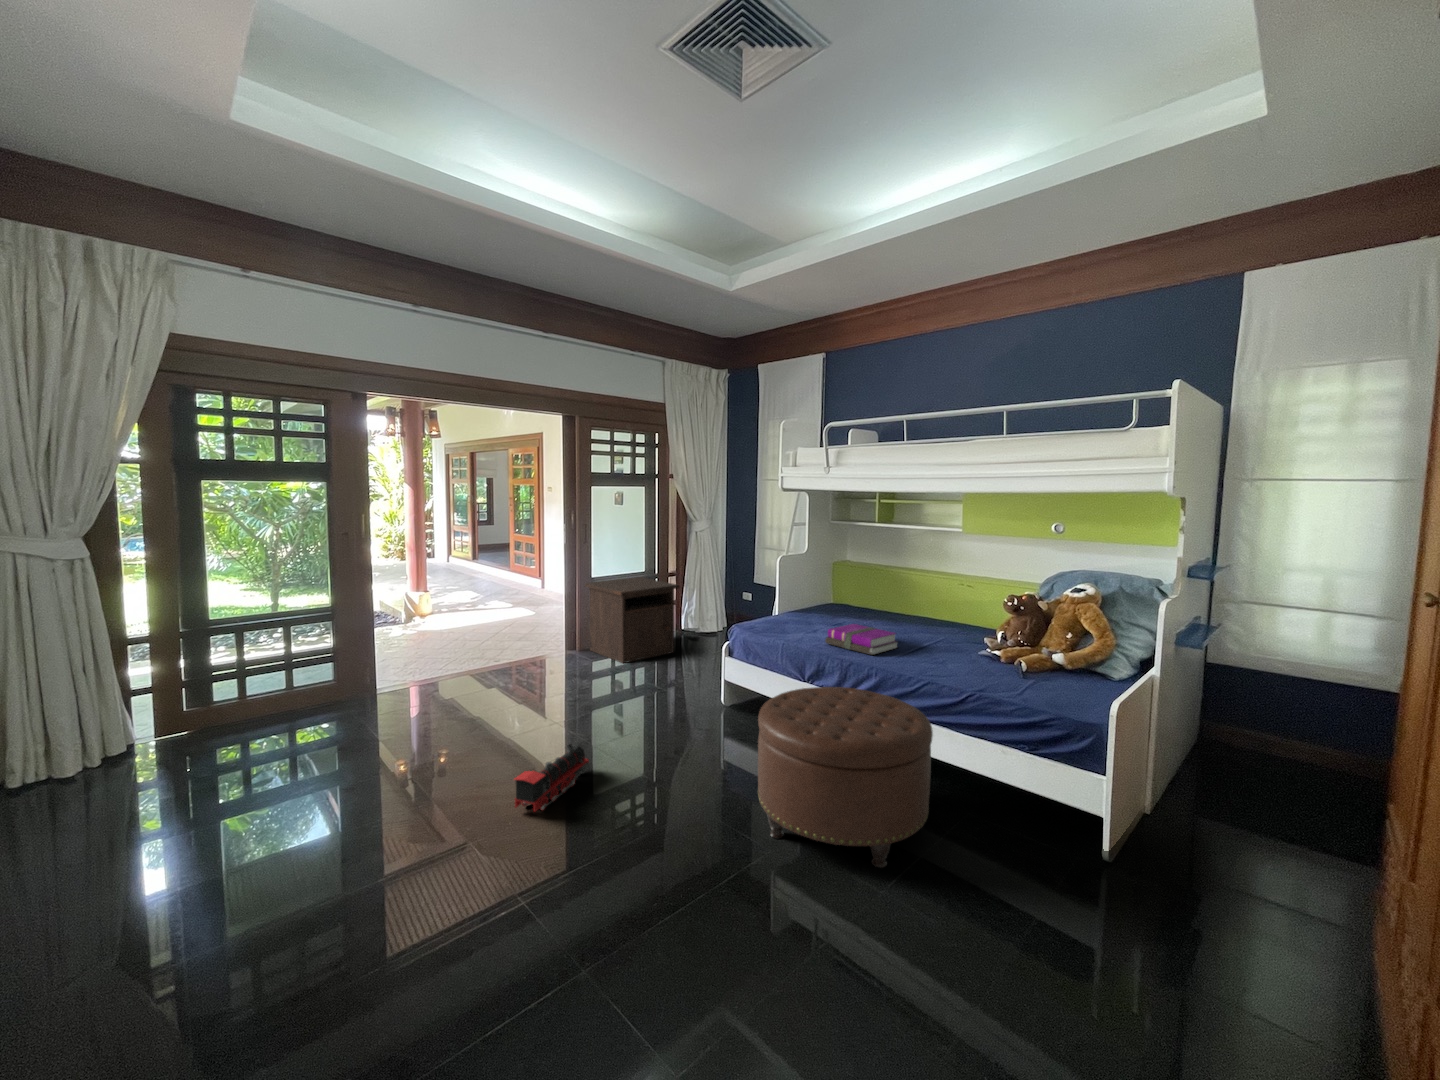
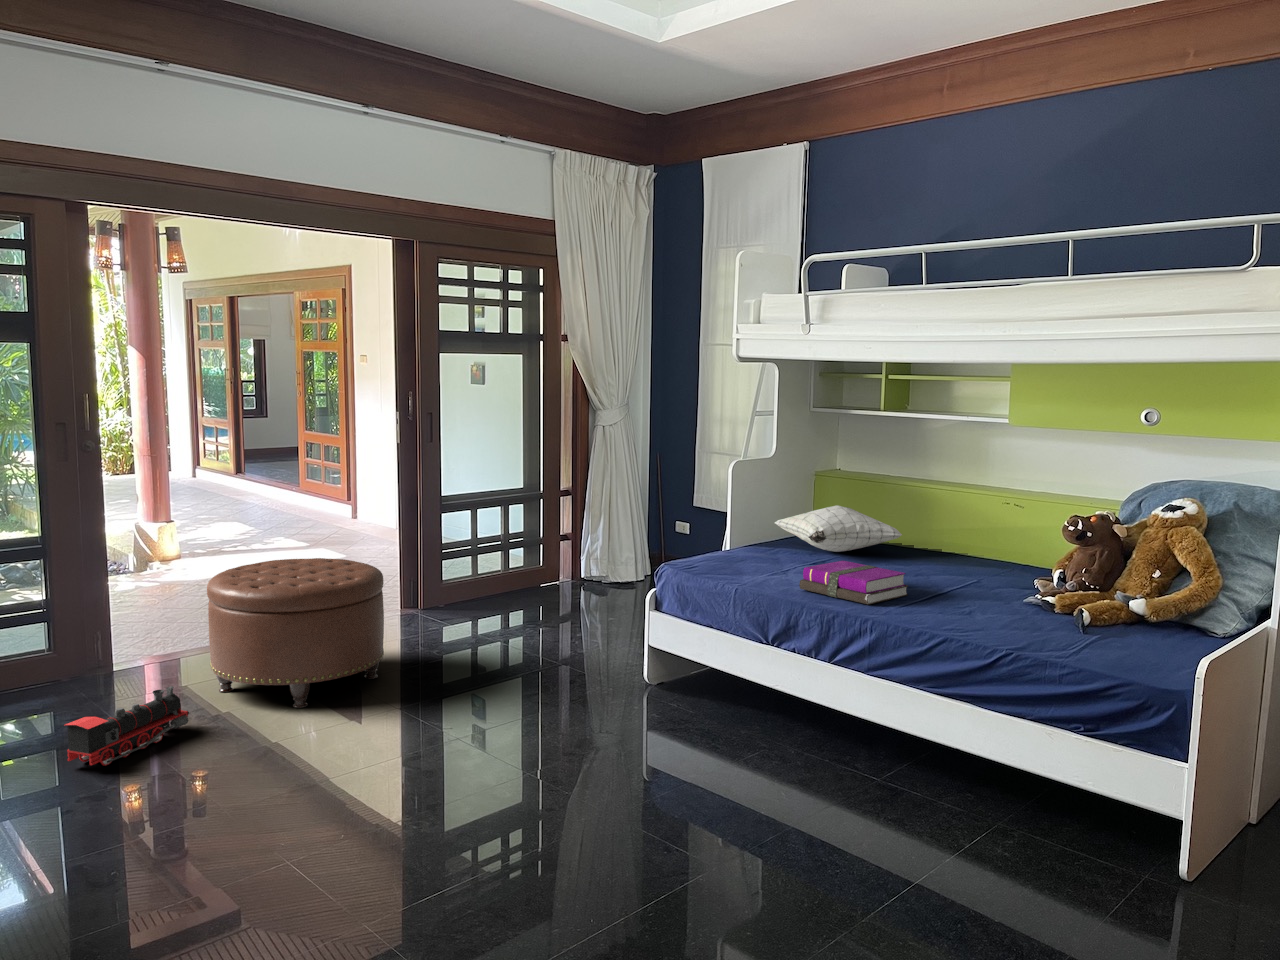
nightstand: present [585,577,680,663] -> none [427,496,577,628]
pillow: none [807,585,892,616] -> present [775,506,902,552]
ottoman: present [758,687,933,868] -> present [207,558,384,708]
toy train: present [515,741,590,812] -> present [65,686,189,766]

